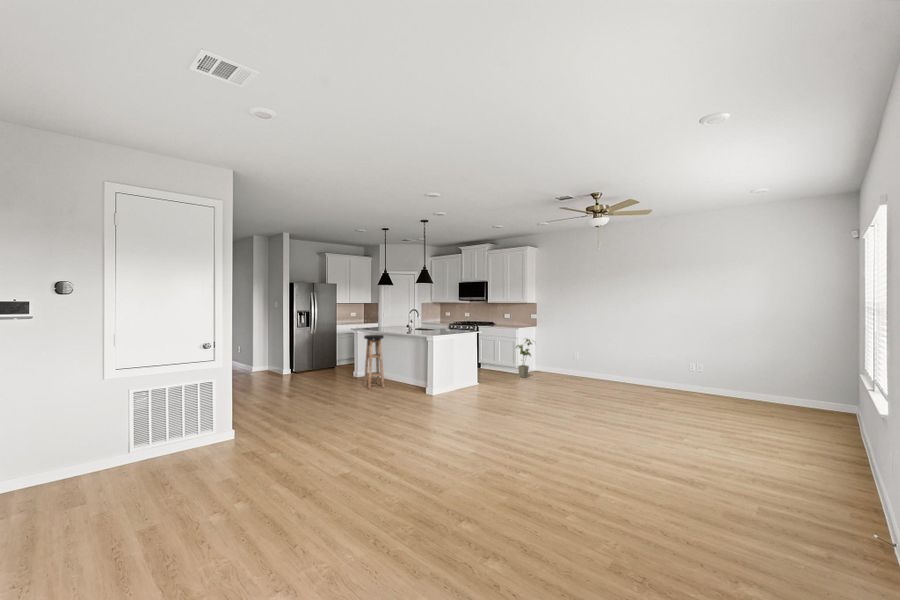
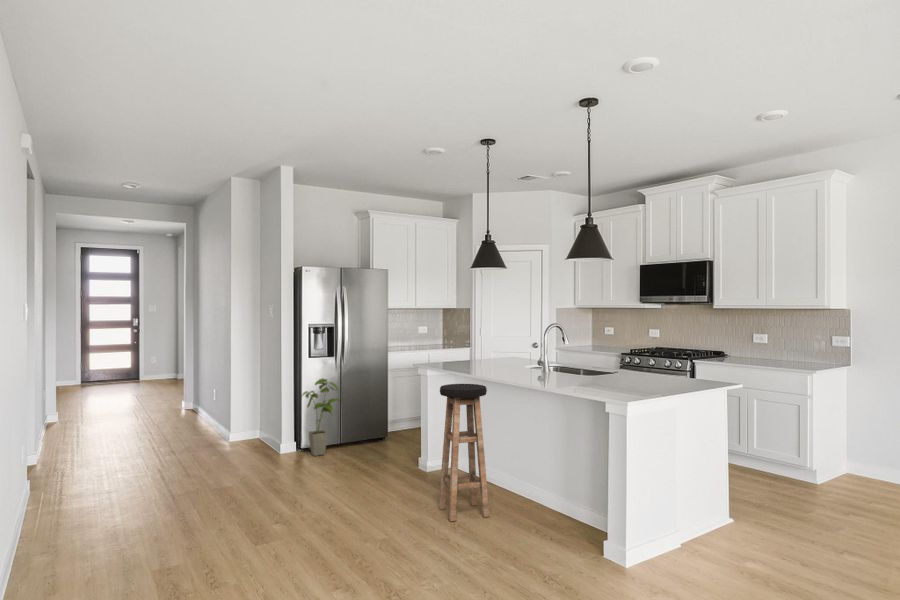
house plant: present [516,339,532,378] -> present [302,379,339,456]

